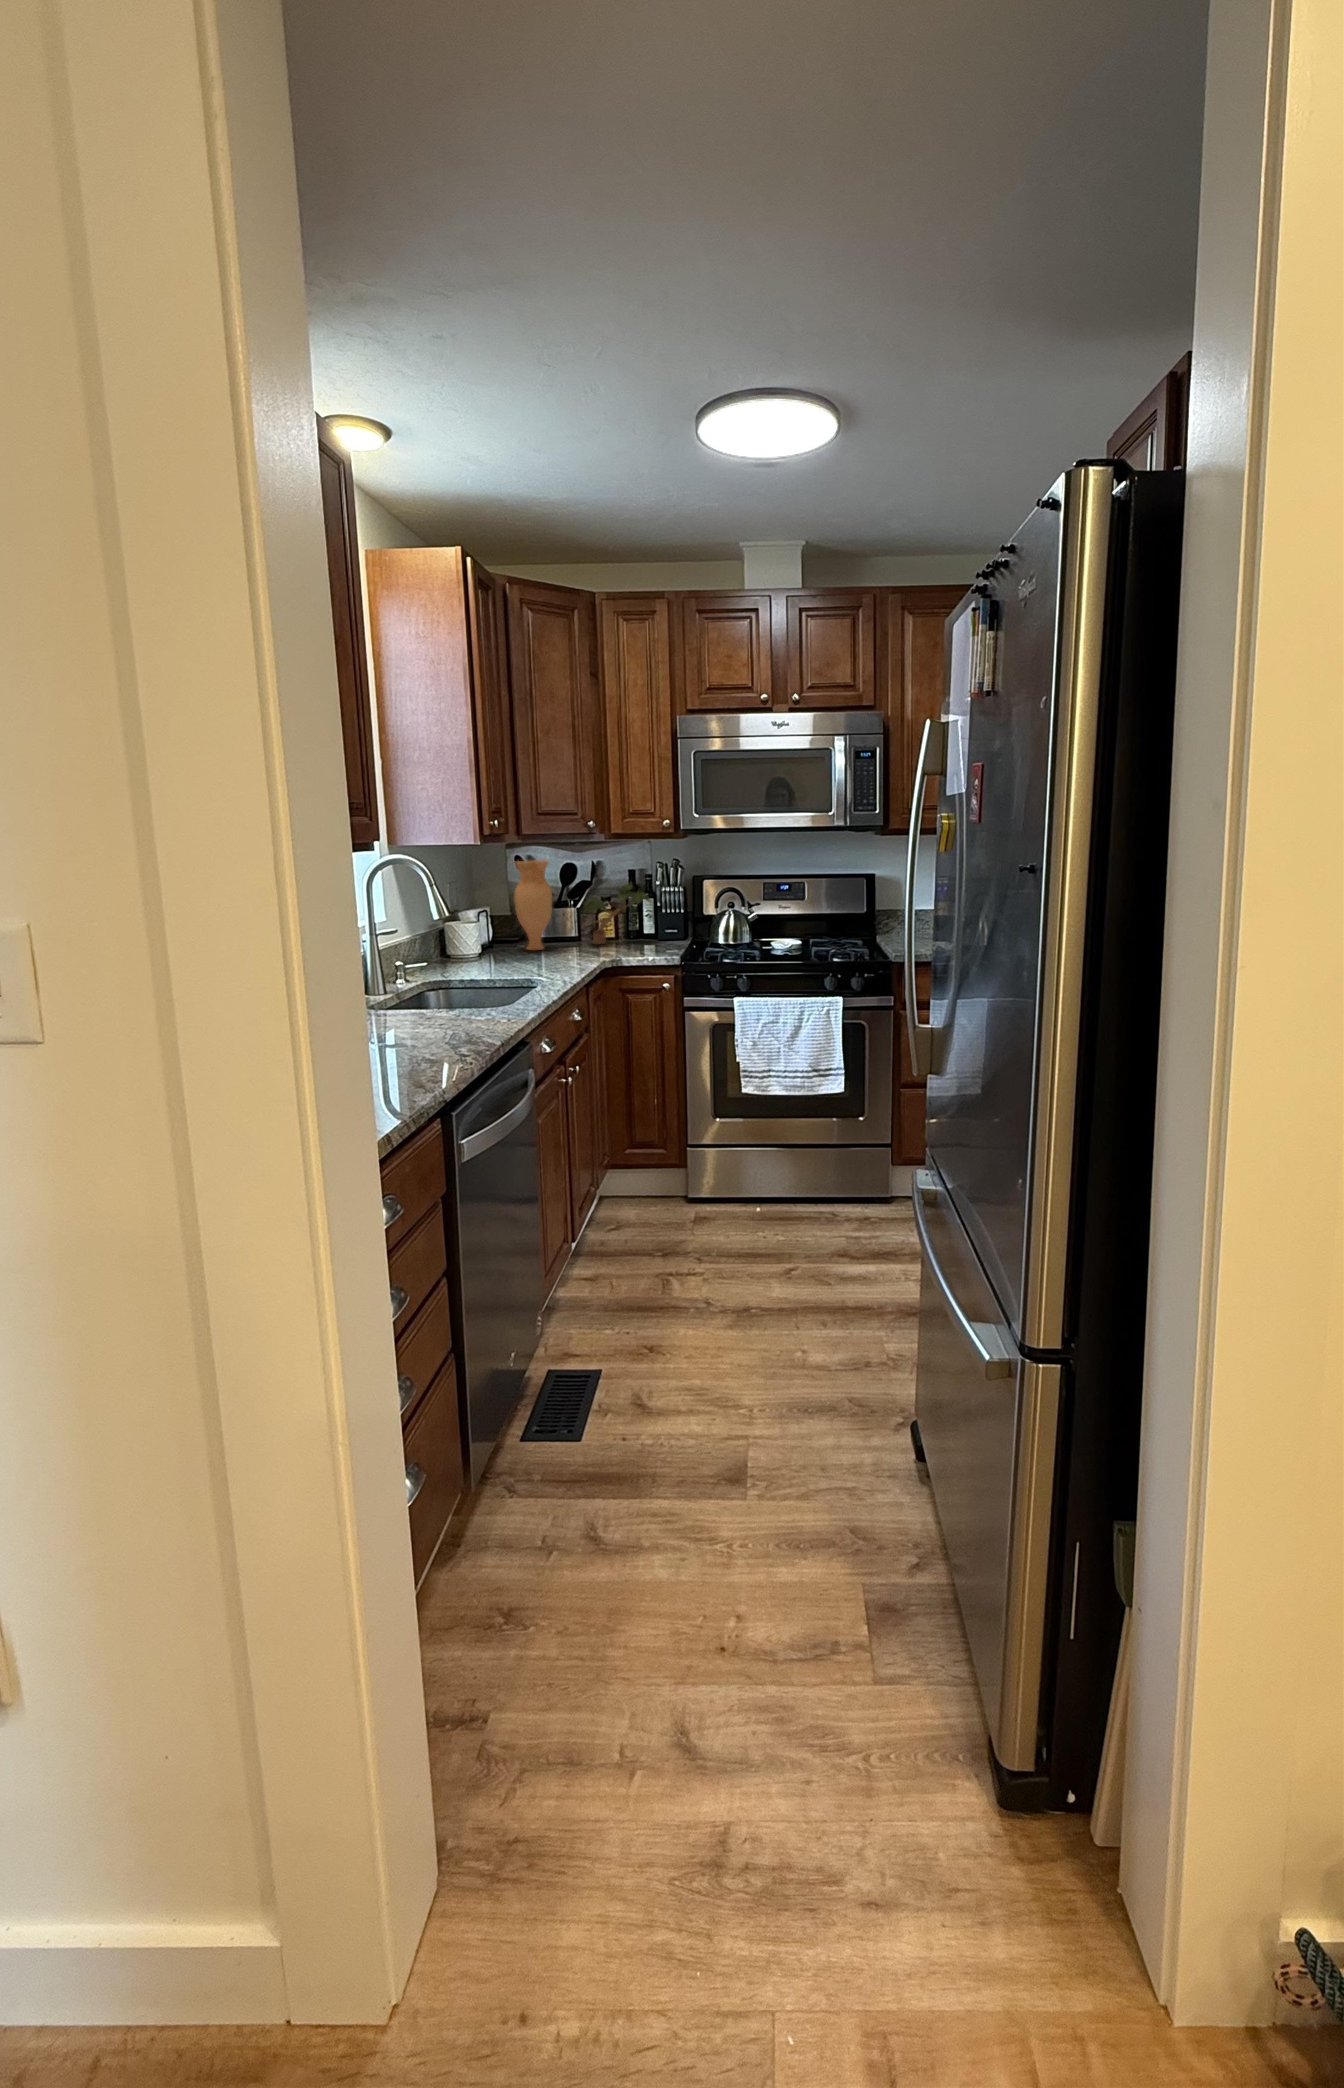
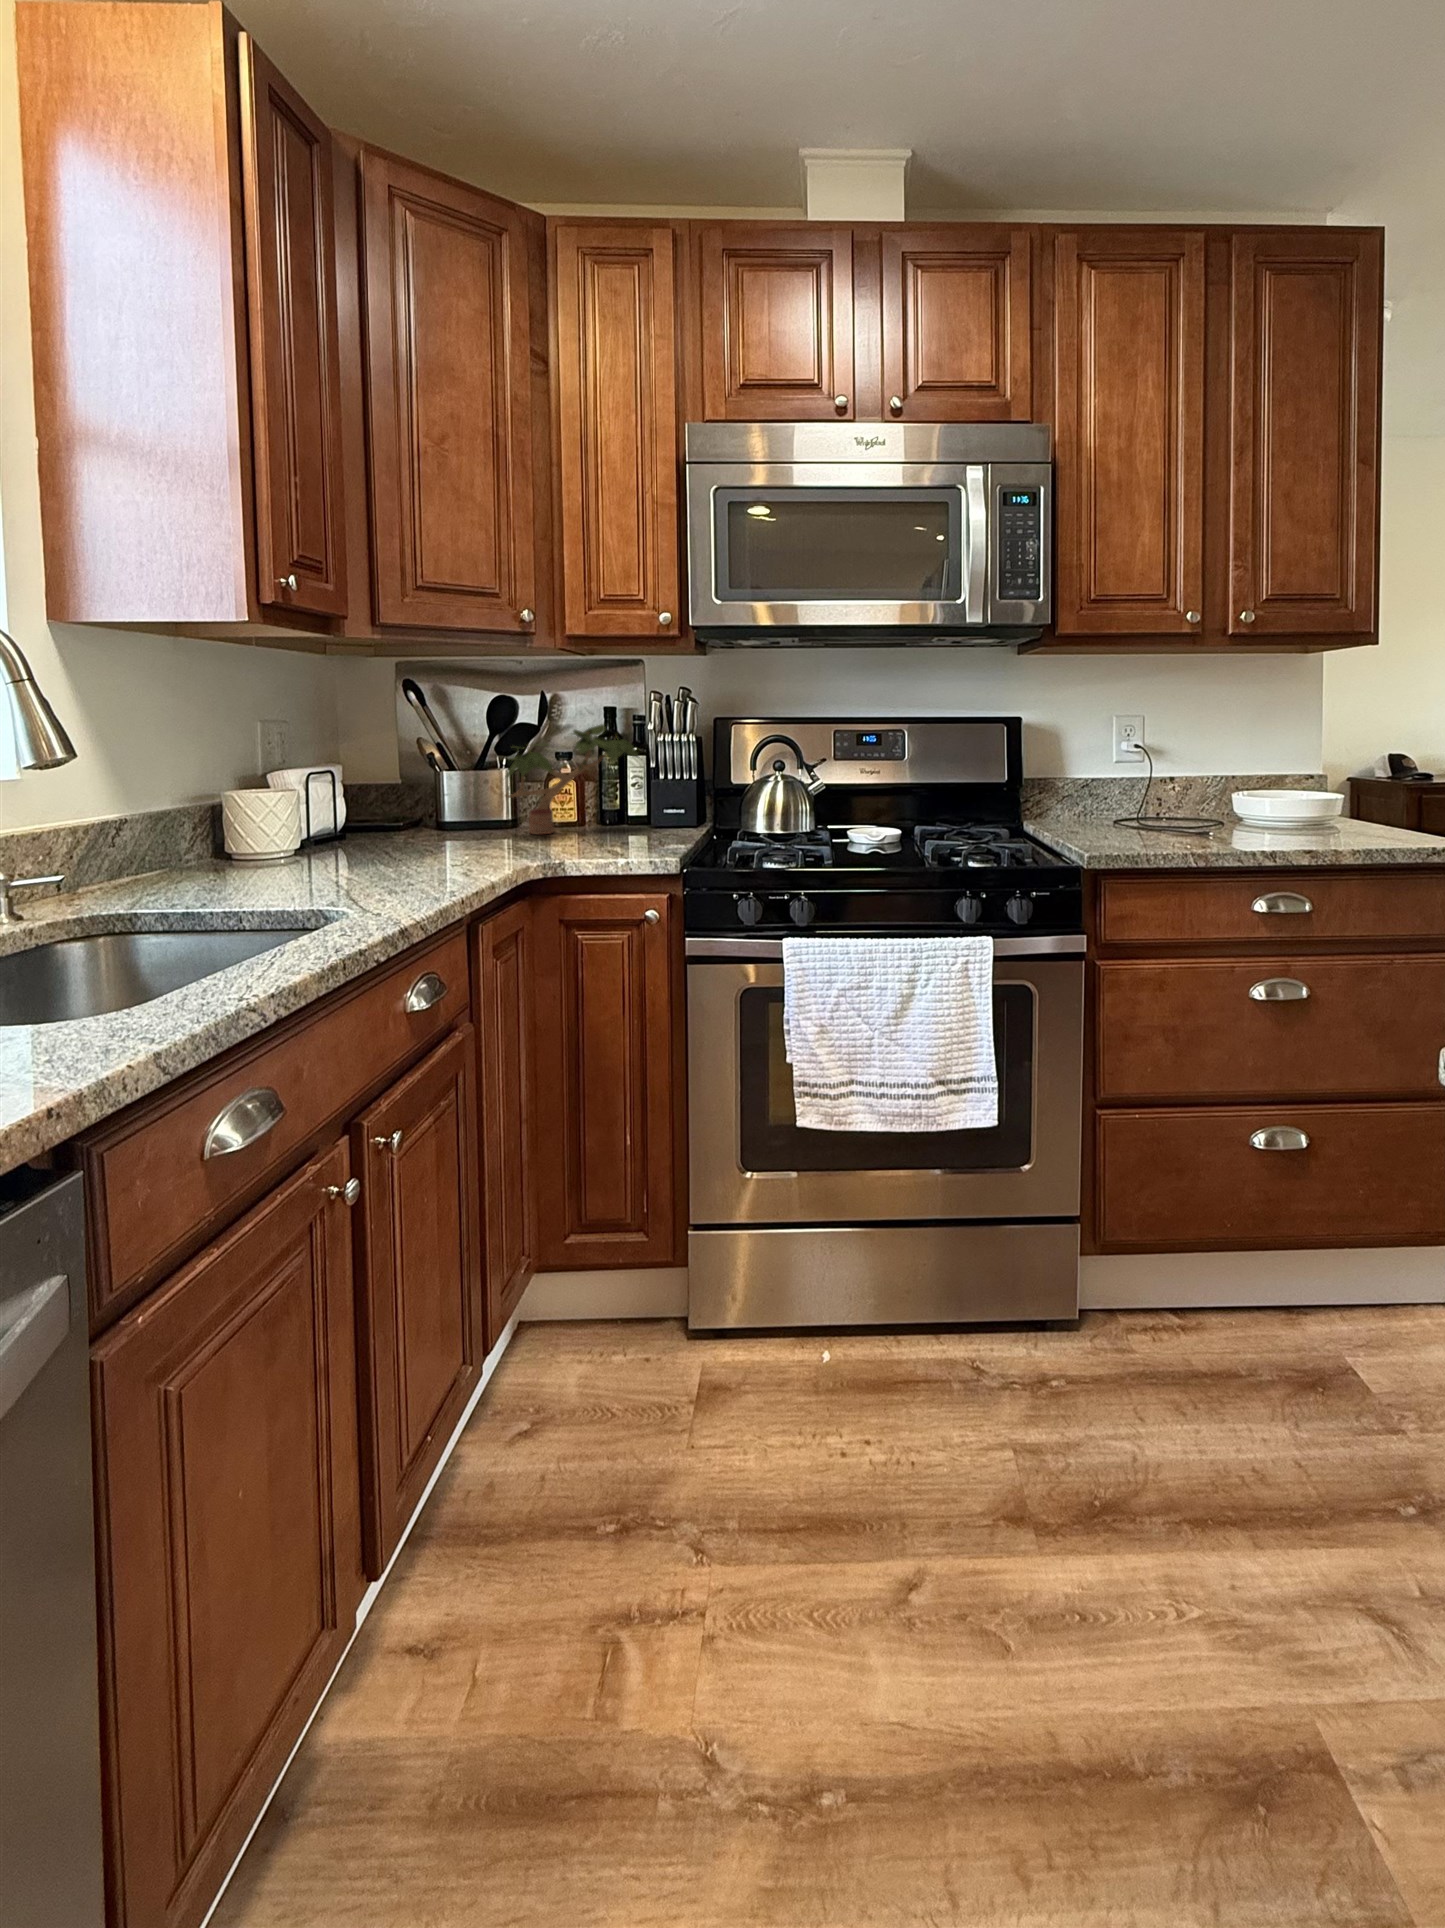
vase: present [514,860,552,950] -> none [363,674,443,846]

